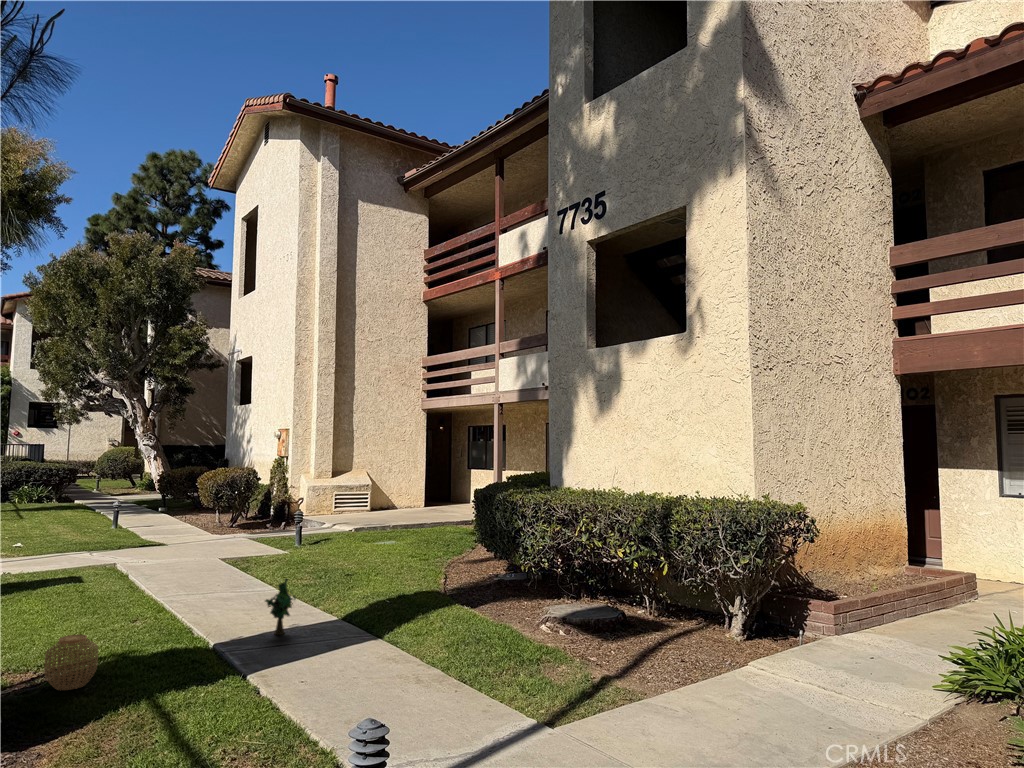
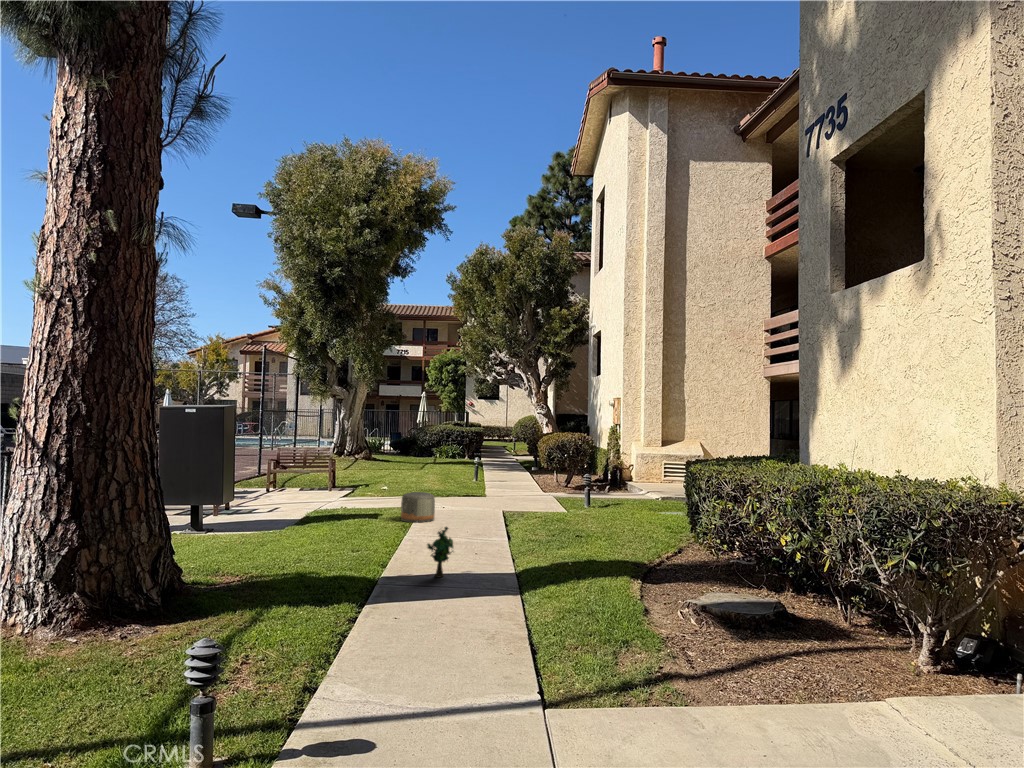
pouf: none [117,546,162,582] -> present [401,492,435,522]
woven basket: present [44,634,98,690] -> none [230,549,269,590]

